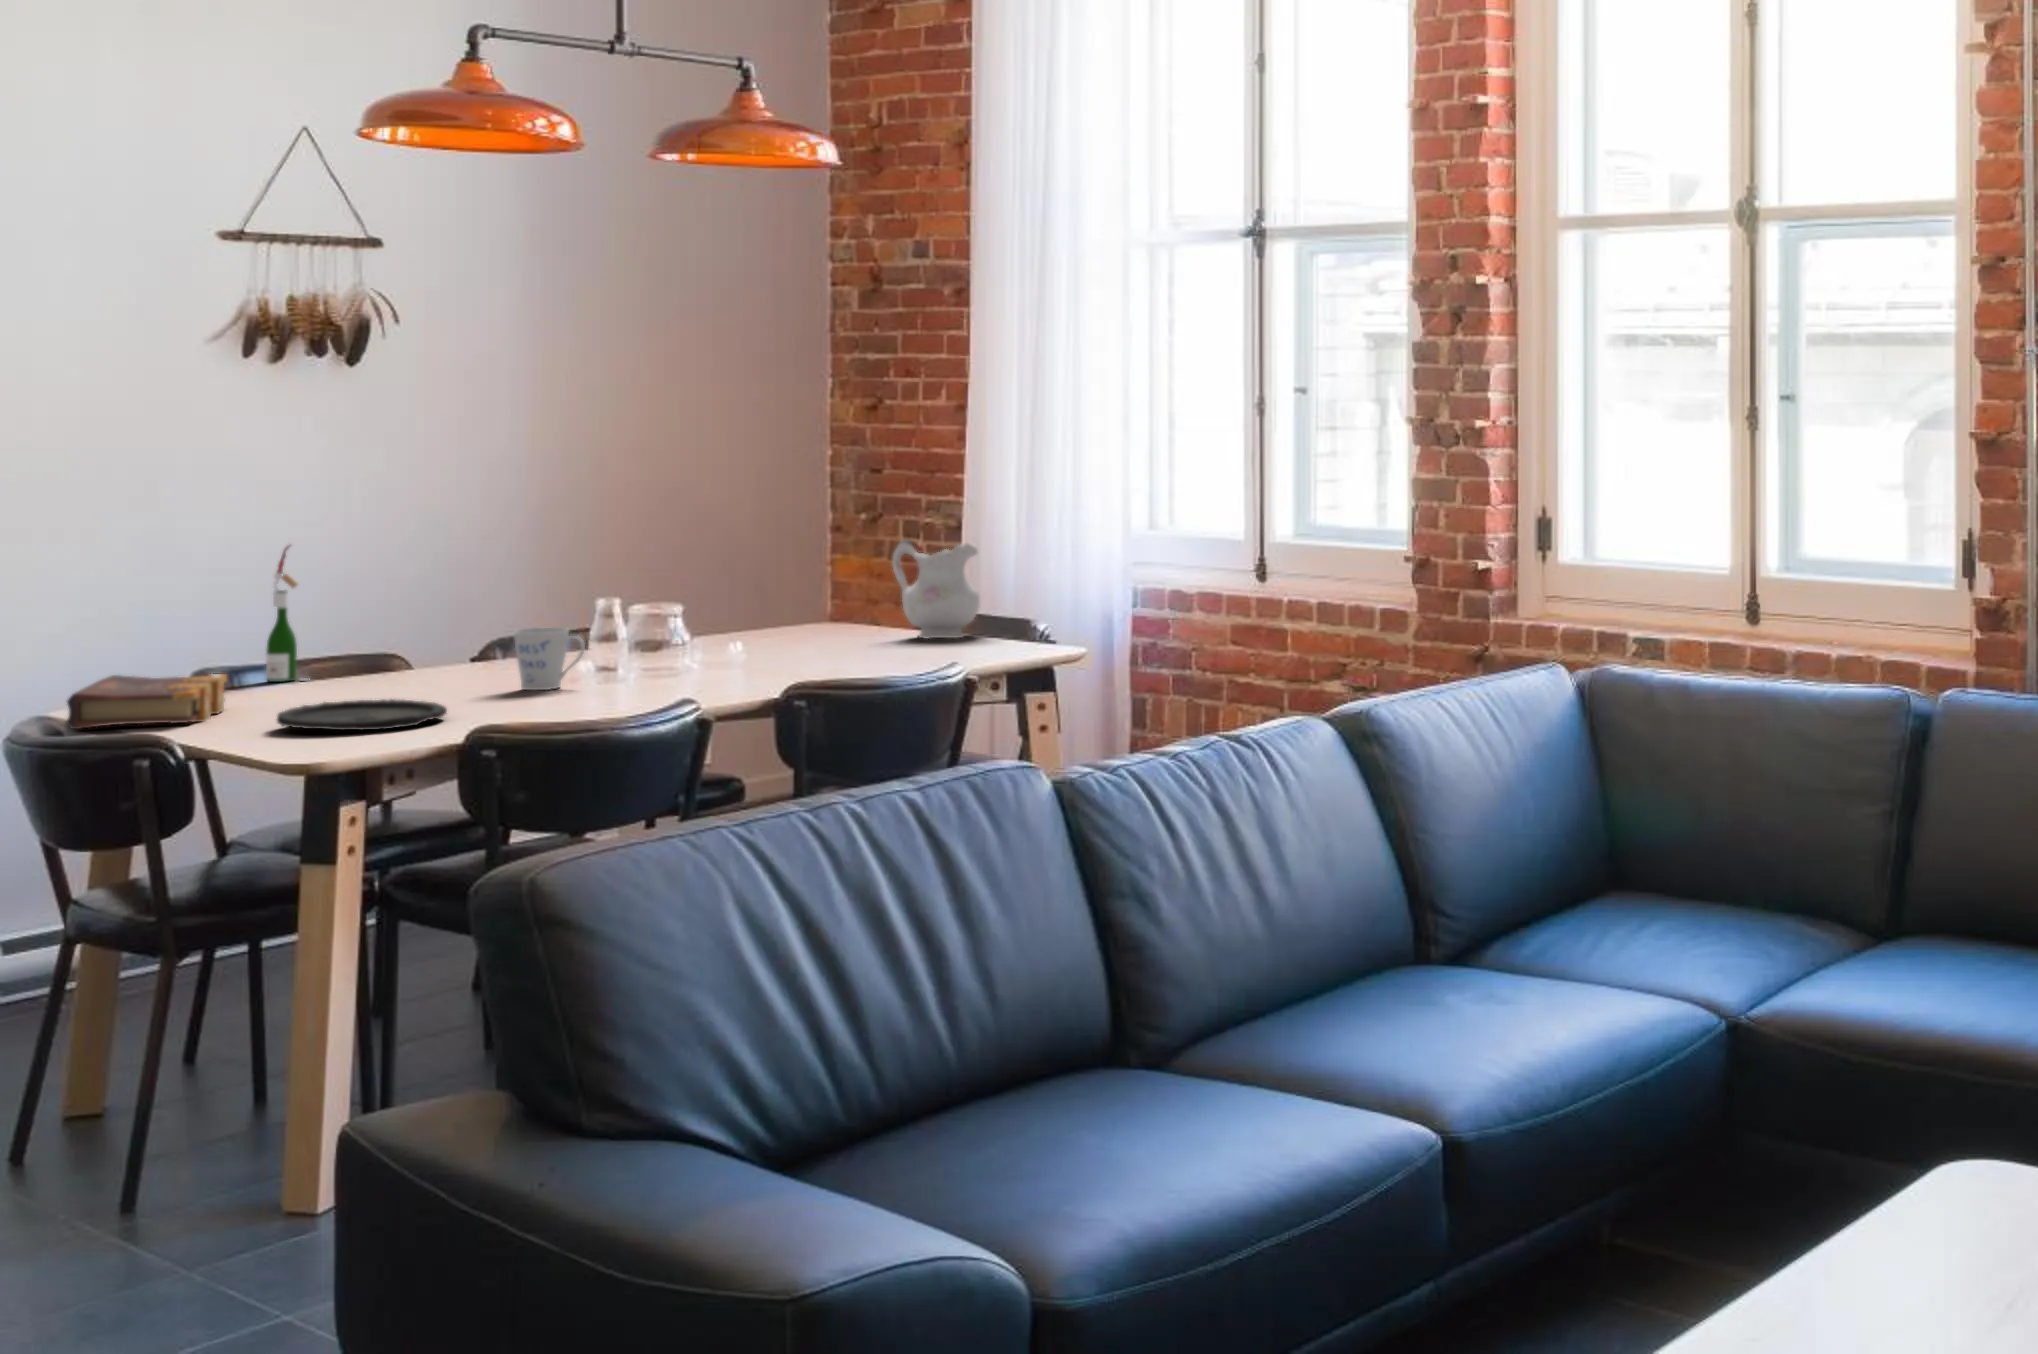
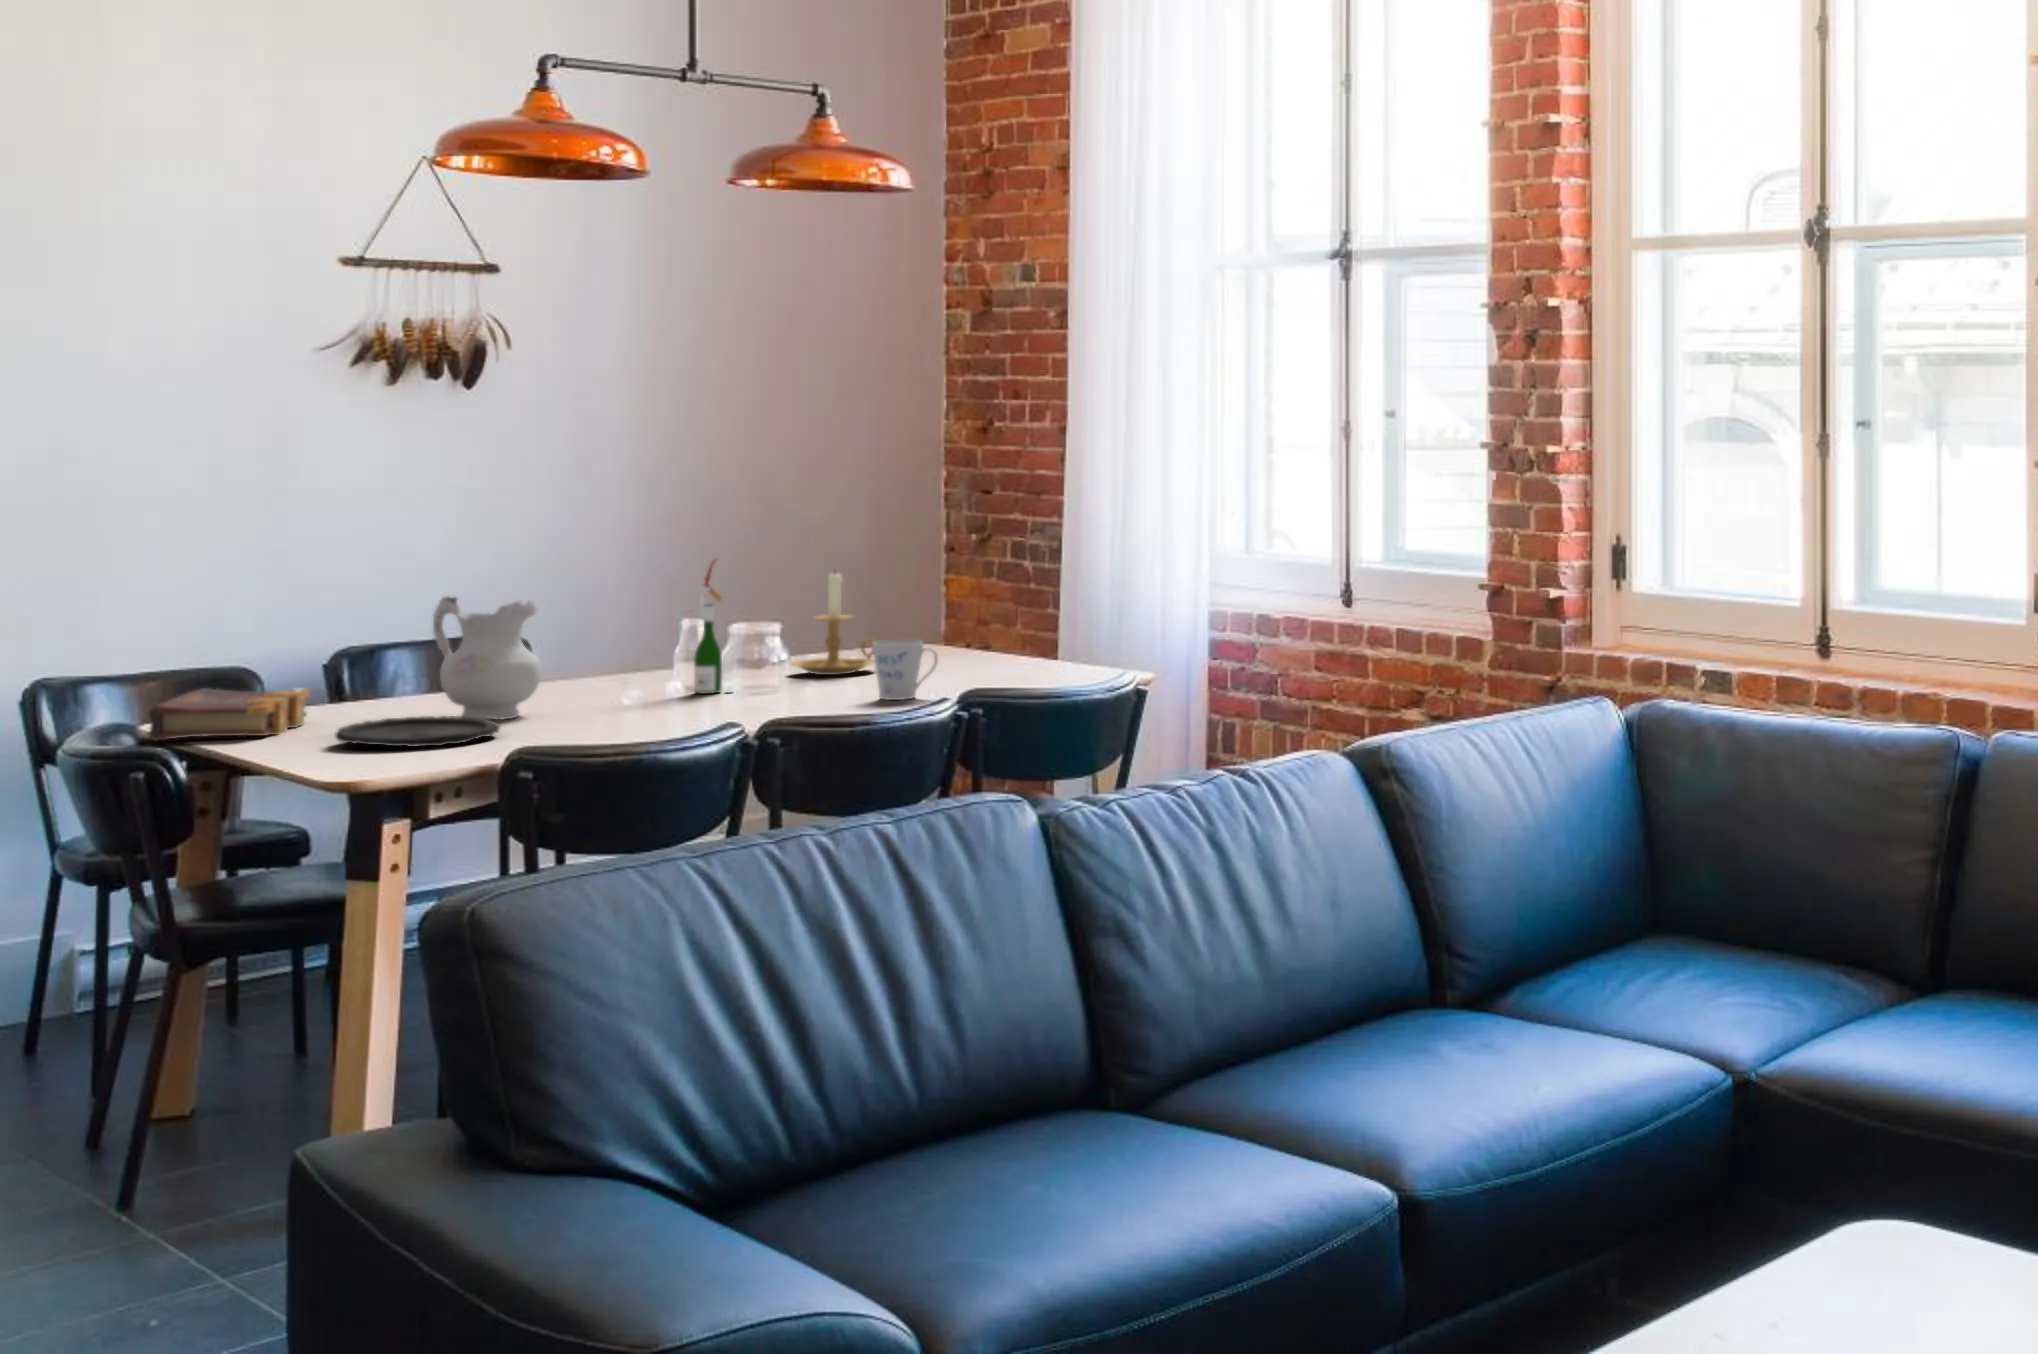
ceramic pitcher: present [892,540,980,639] -> present [433,597,541,720]
wine bottle: present [266,546,307,682] -> present [694,561,731,694]
candle holder: none [710,548,798,655] -> present [791,571,875,675]
mug: present [514,628,585,690] -> present [873,640,938,700]

